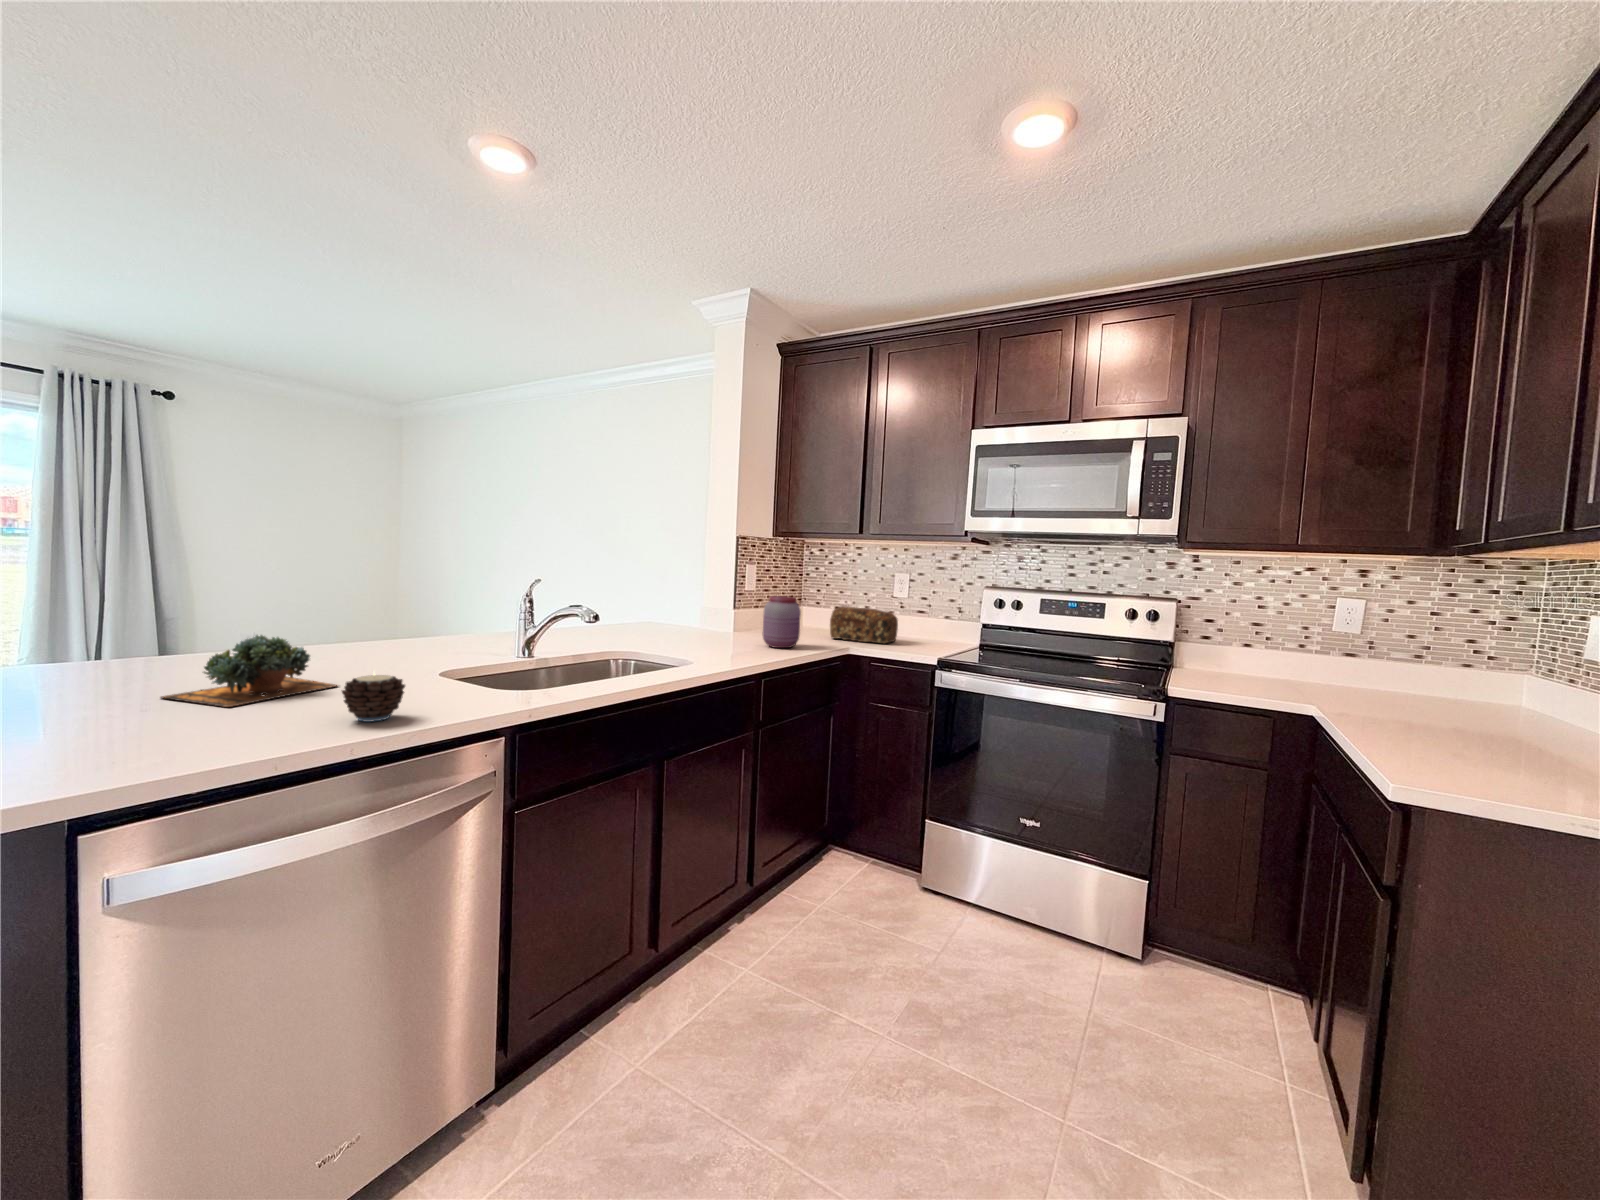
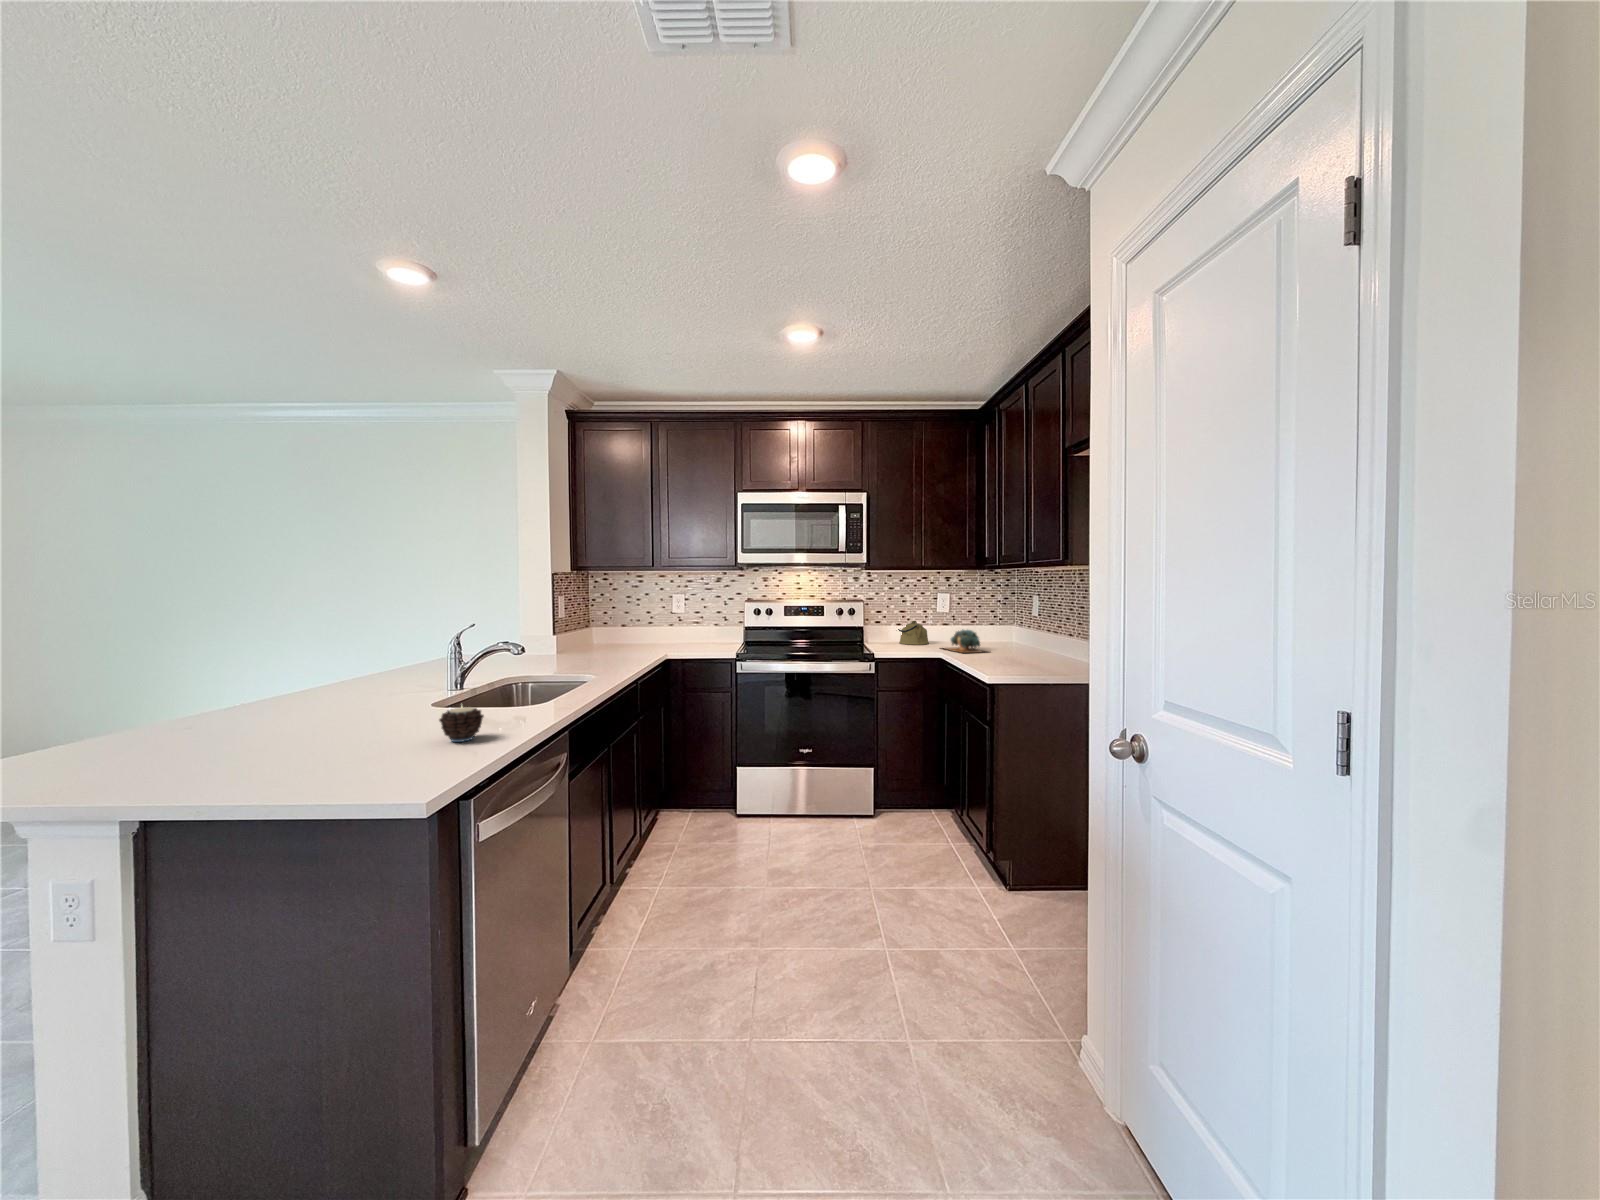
jar: present [763,596,801,648] -> none [597,620,627,662]
bread loaf: present [830,606,898,643] -> none [635,624,686,650]
succulent plant: present [161,635,337,707] -> present [944,629,985,653]
kettle: none [1240,641,1307,685] -> present [898,621,929,645]

